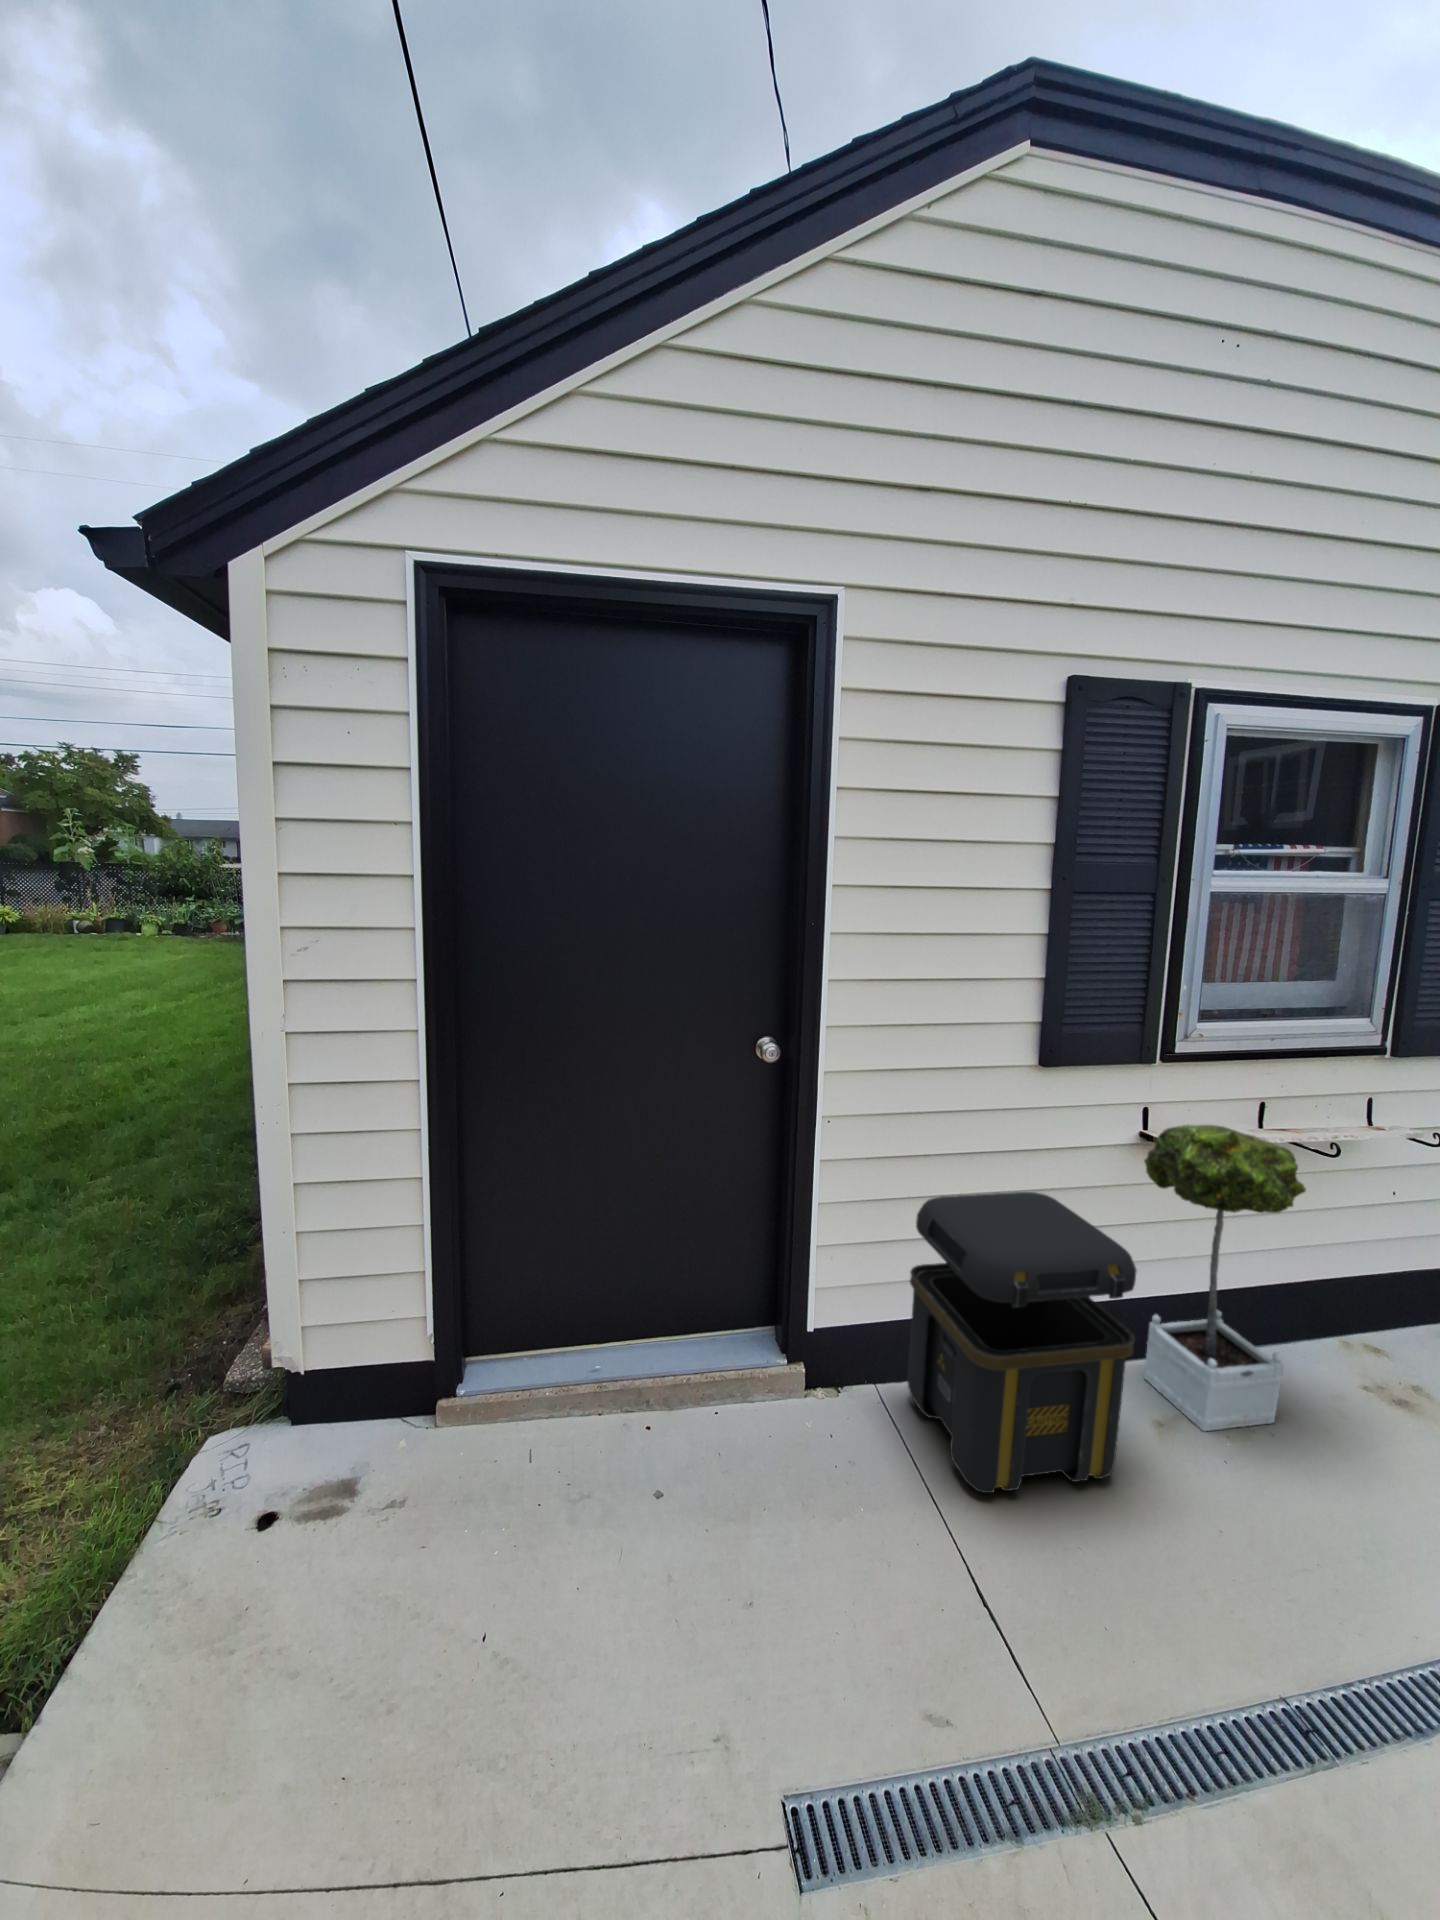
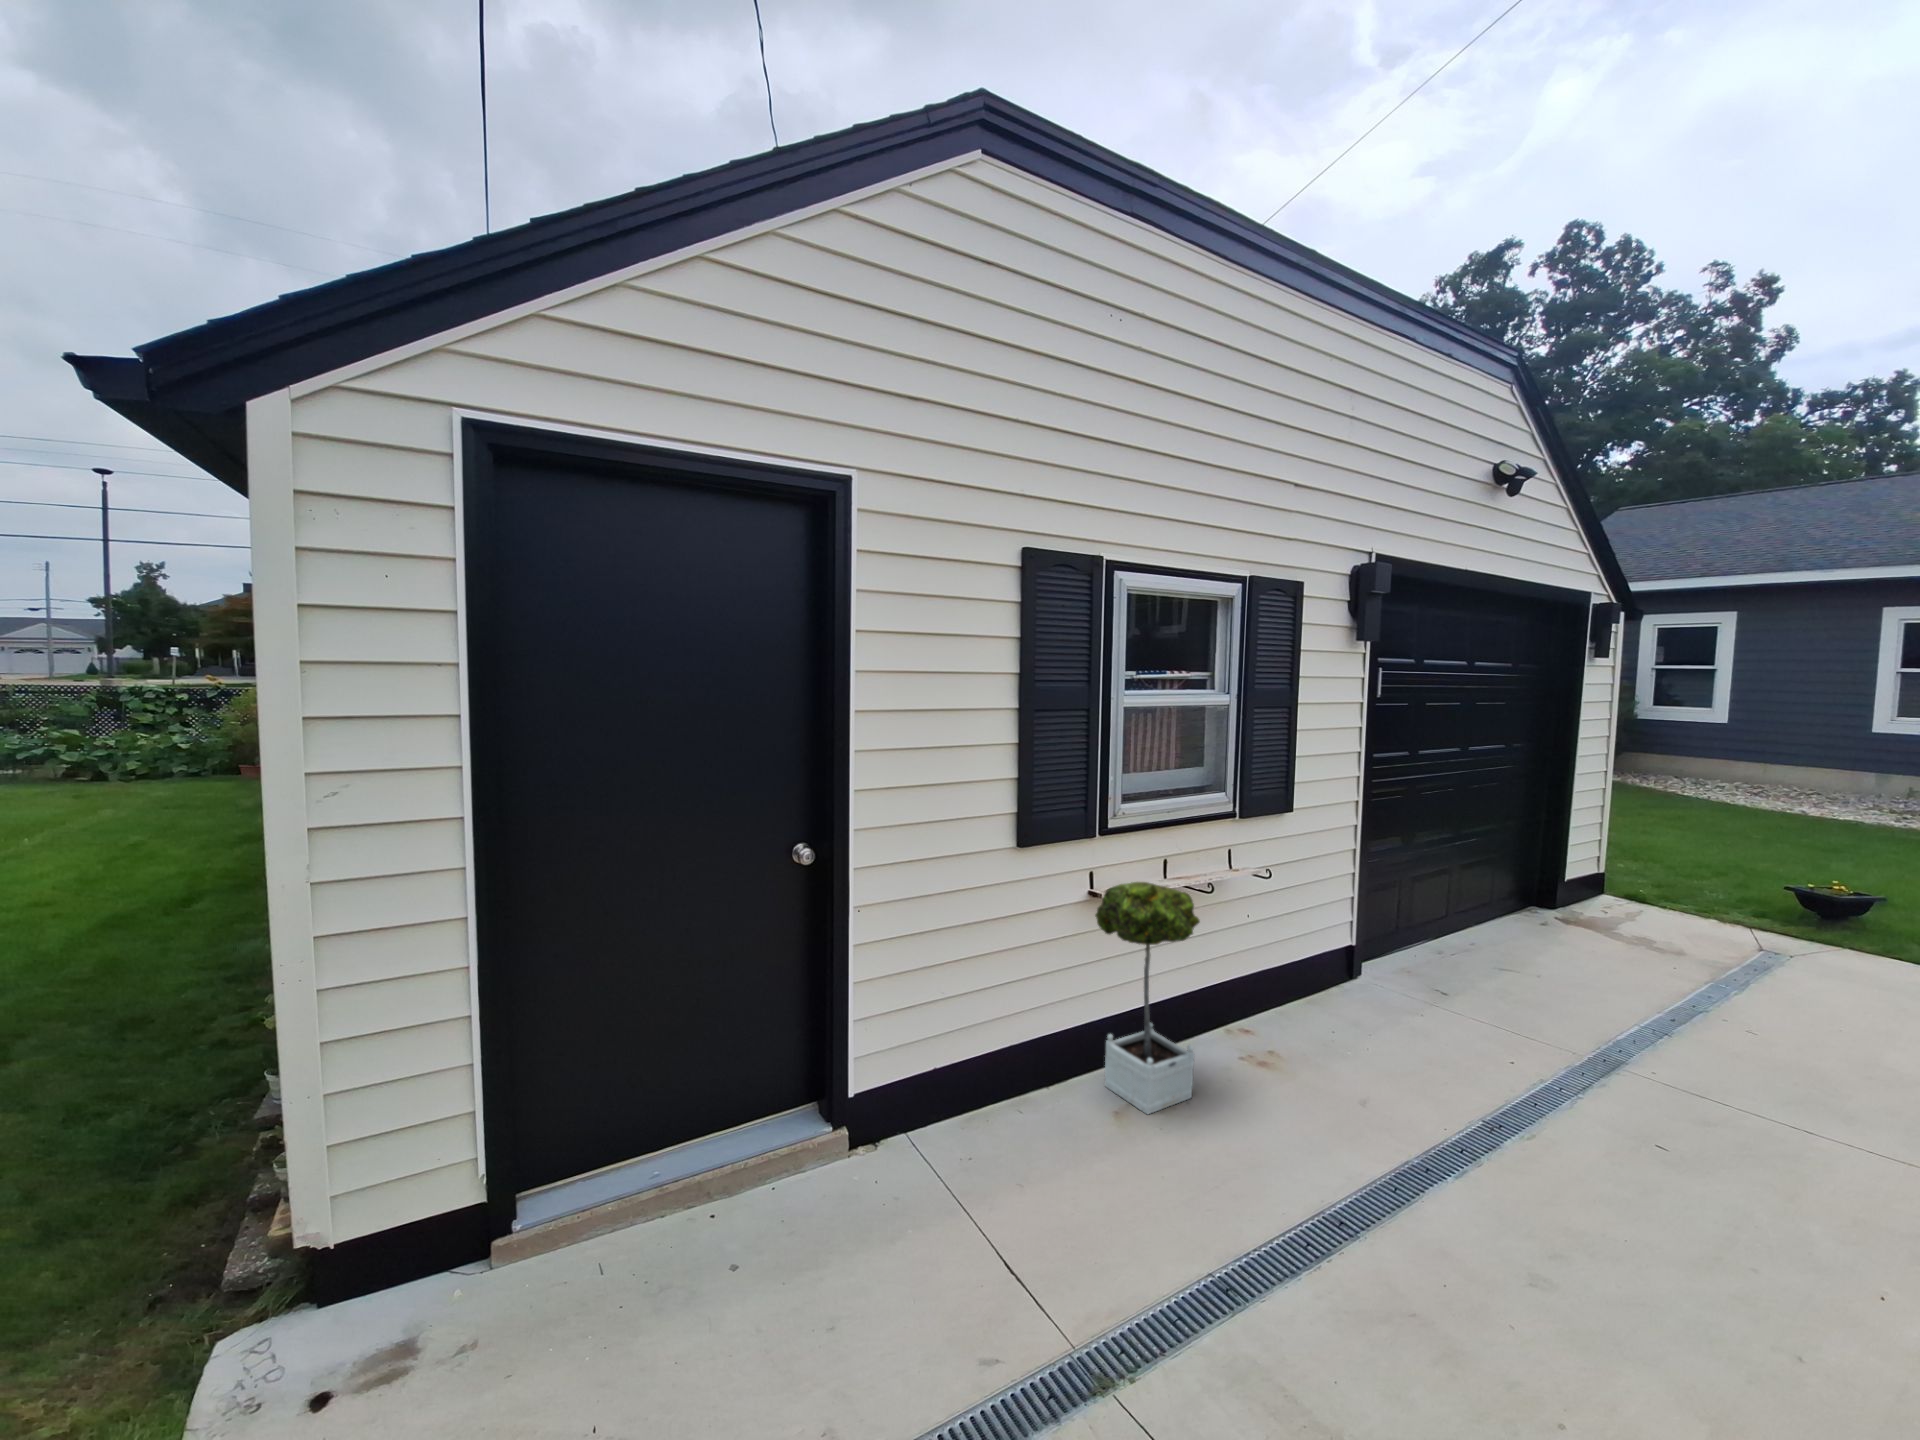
toolbox: present [907,1192,1137,1493] -> none [931,951,1099,1196]

